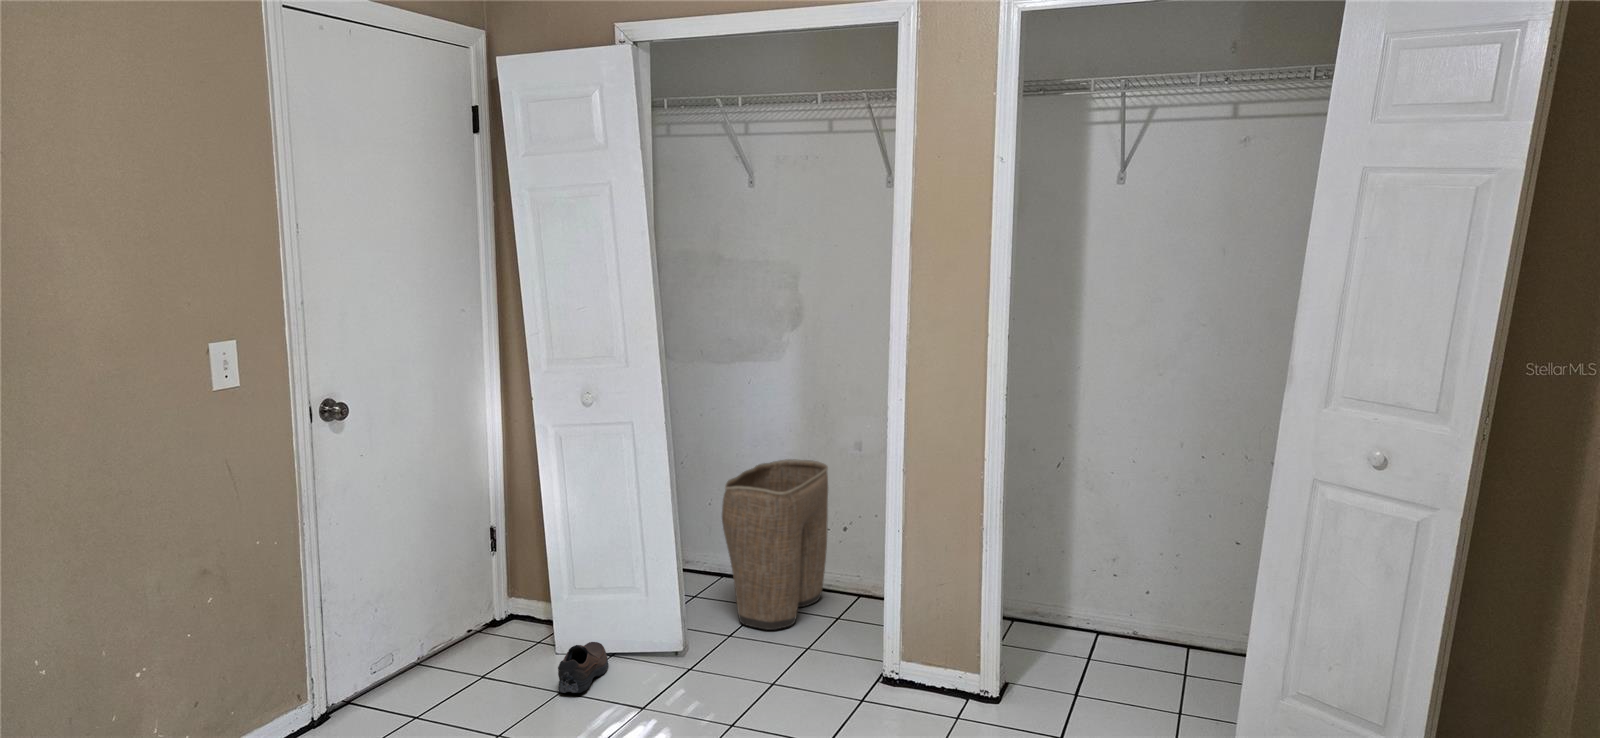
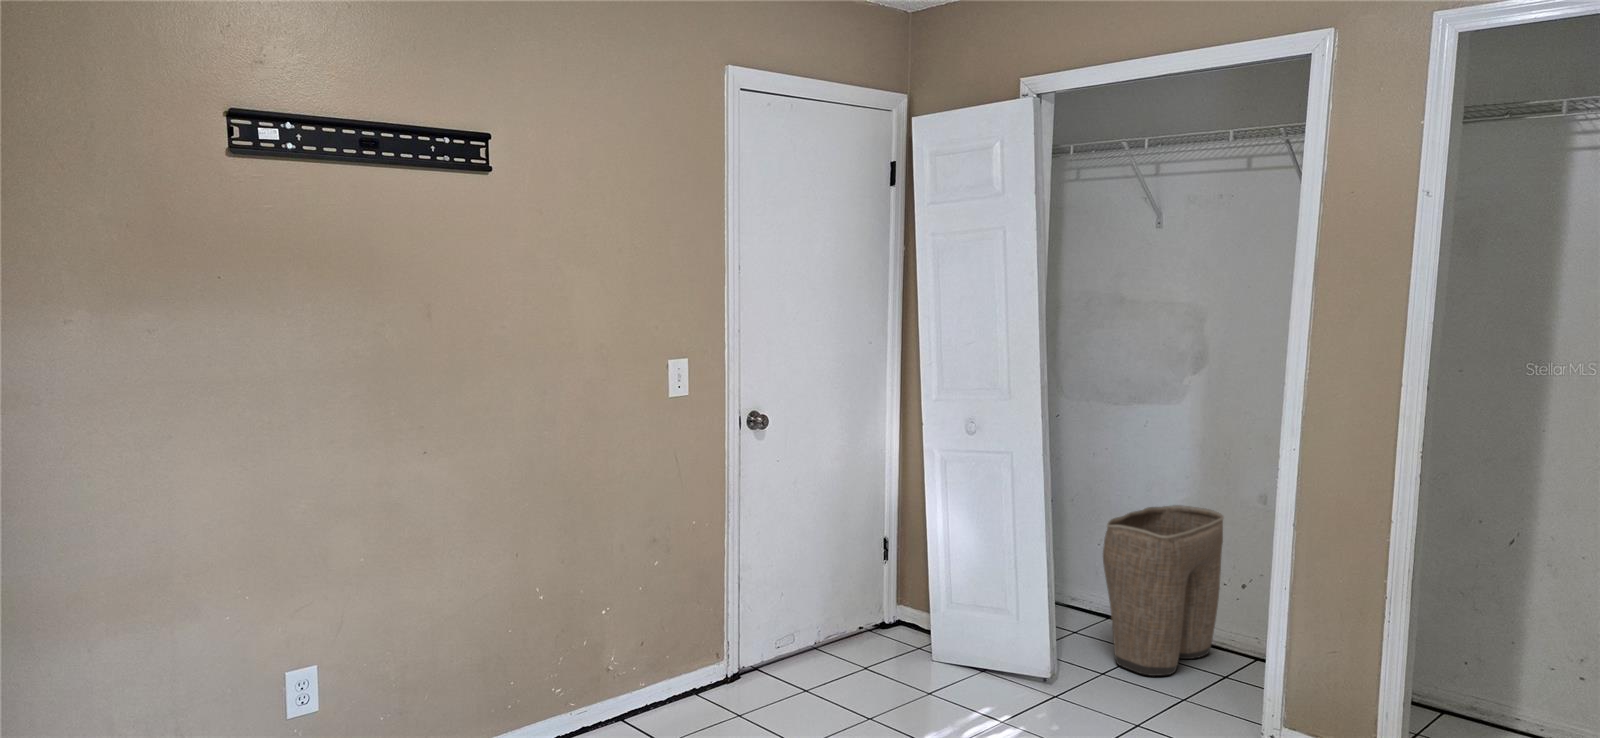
shoe: present [558,642,608,693] -> none [928,654,978,698]

